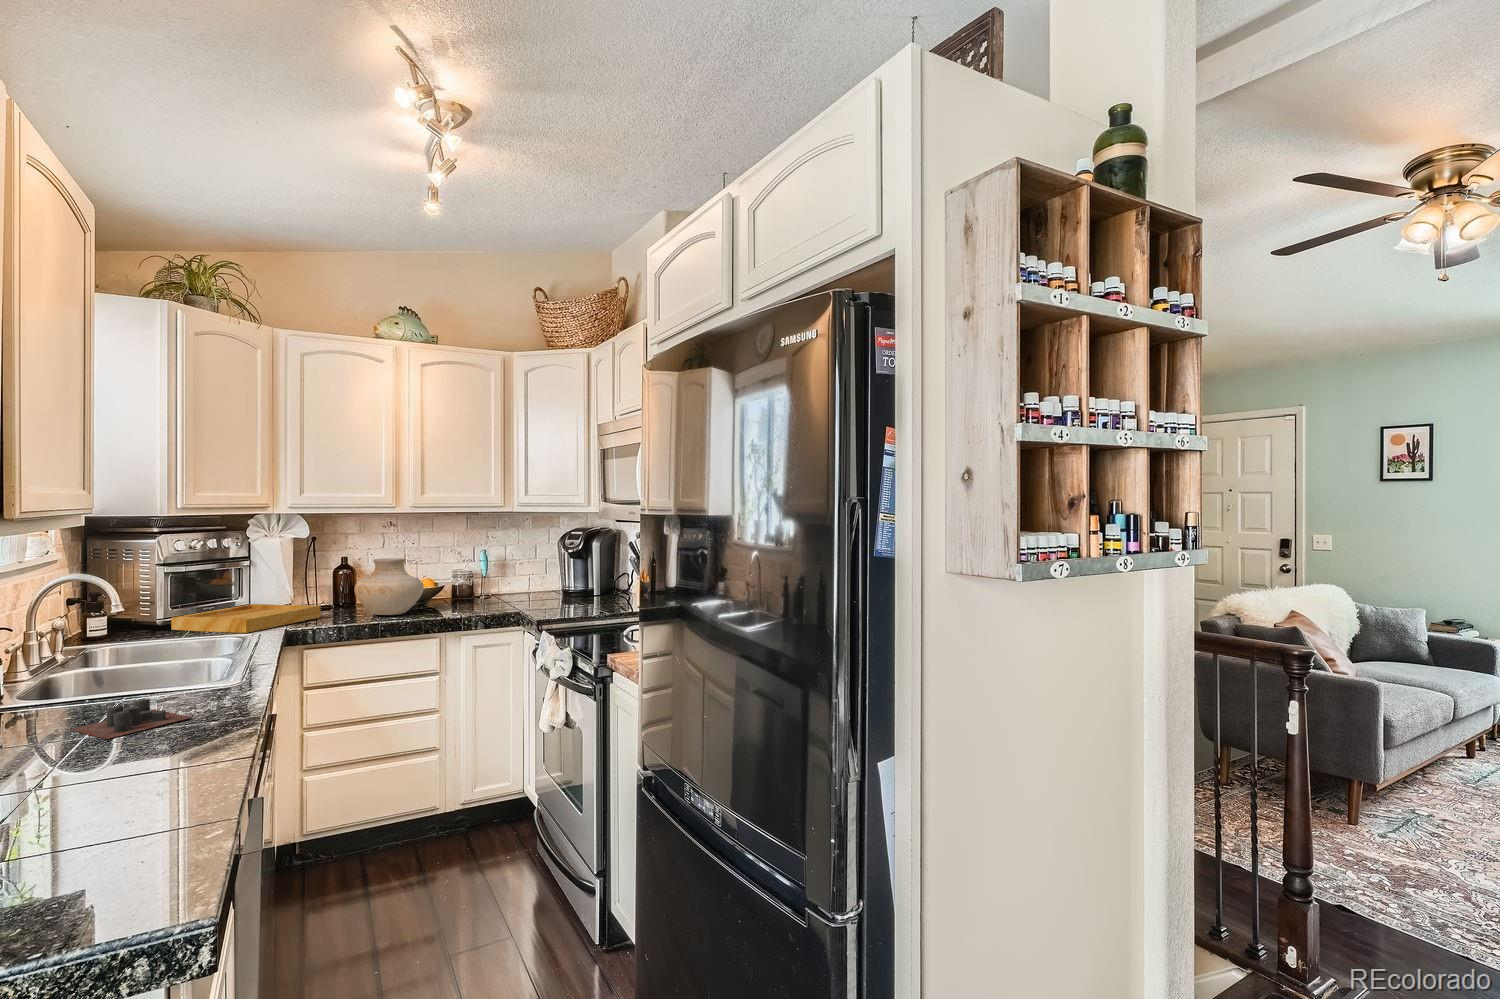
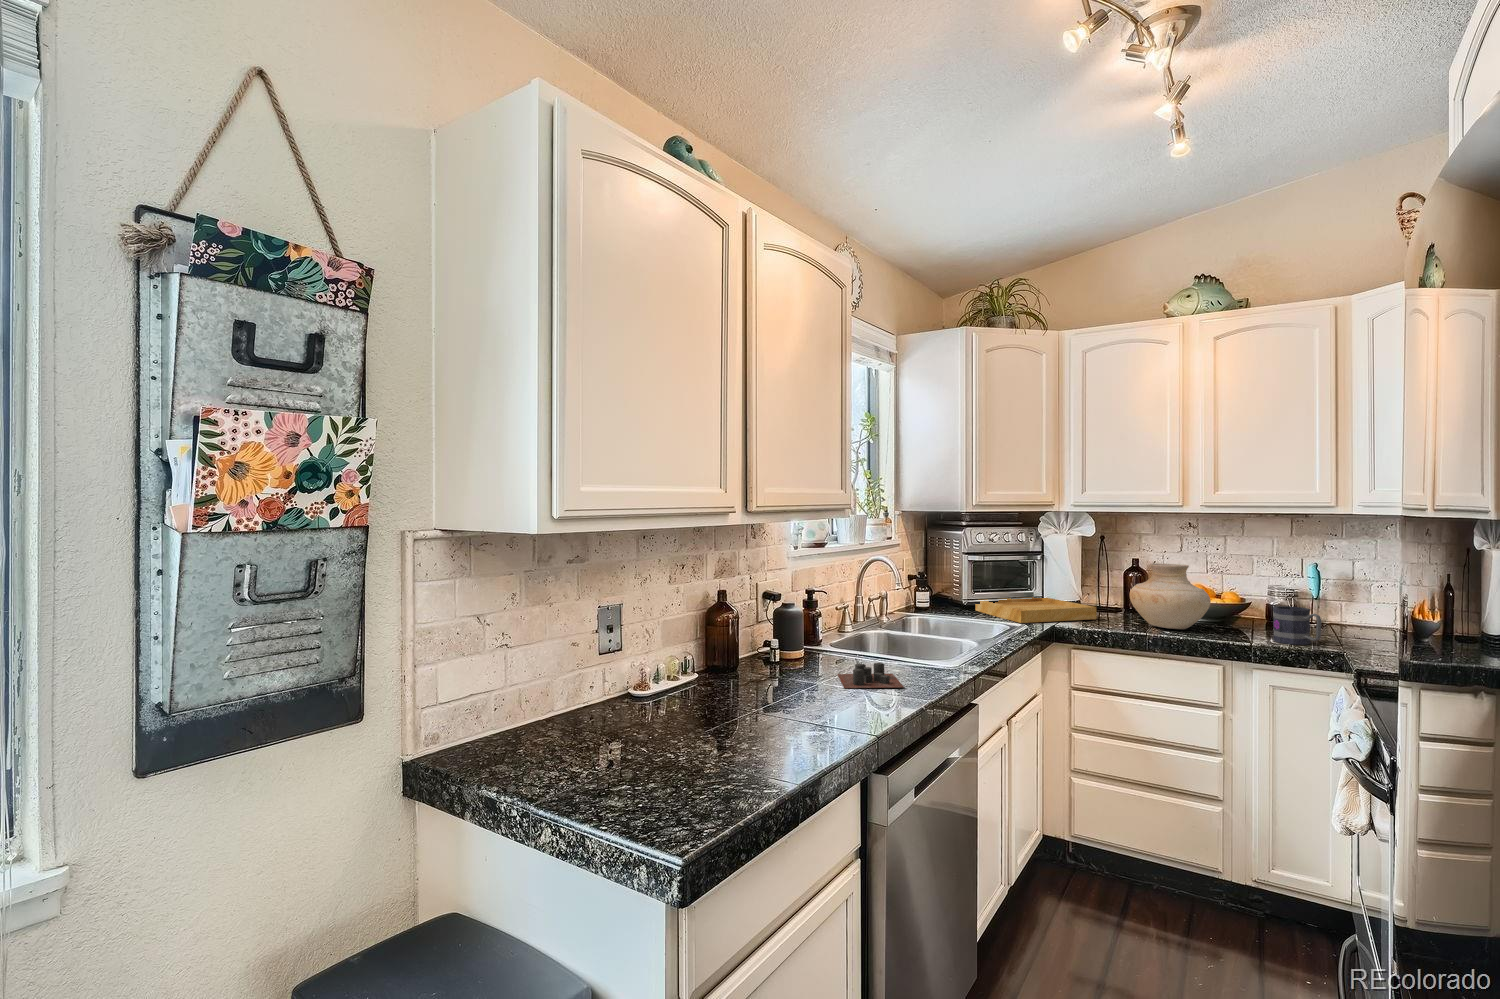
mug: none [470,584,503,612] -> present [1273,606,1322,645]

